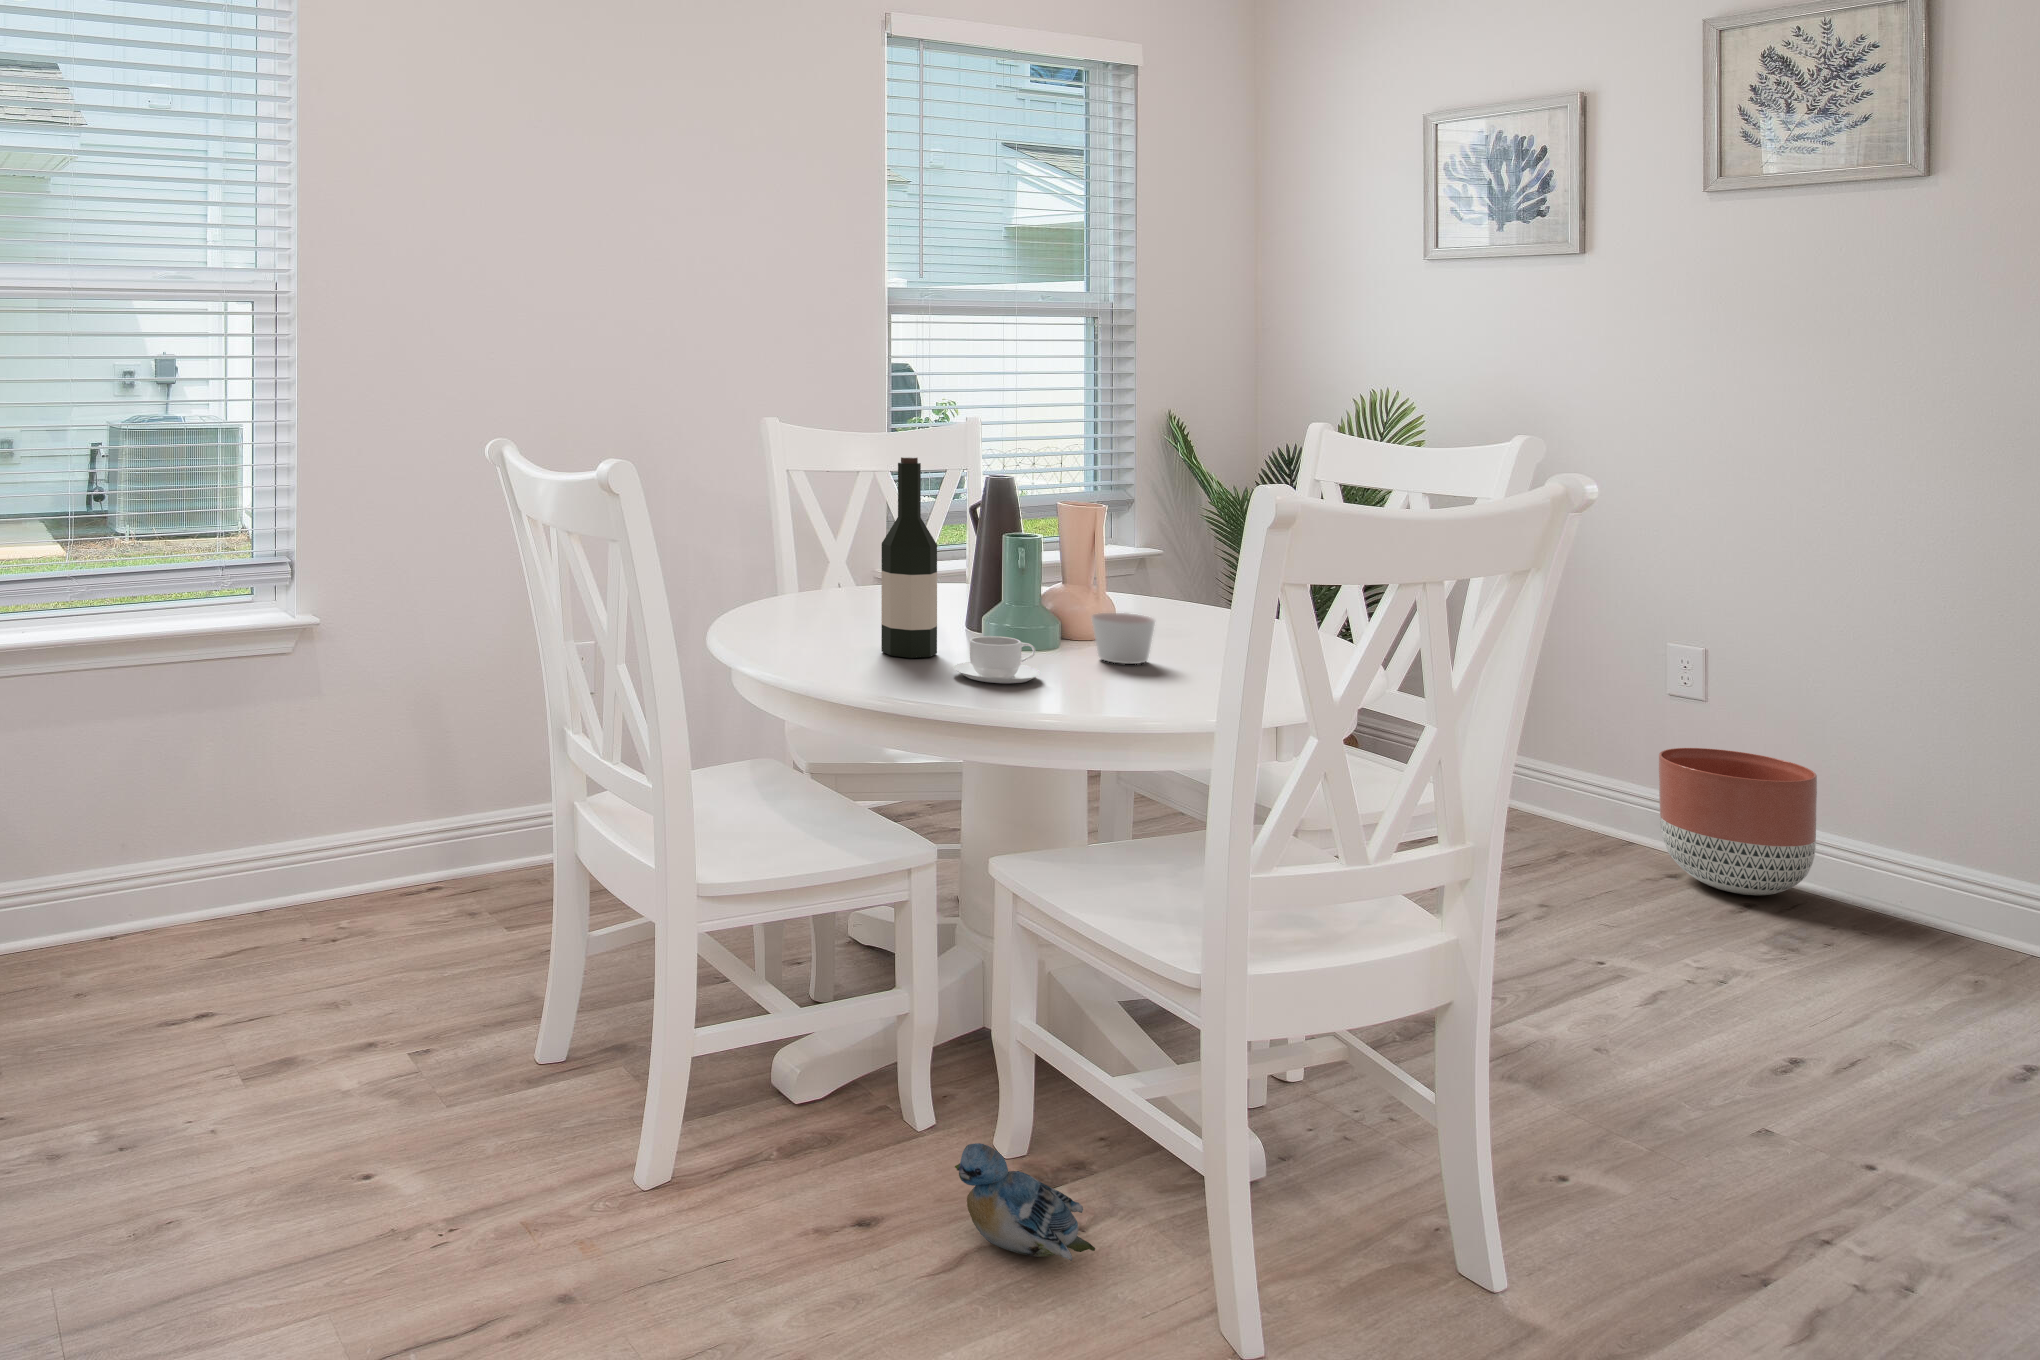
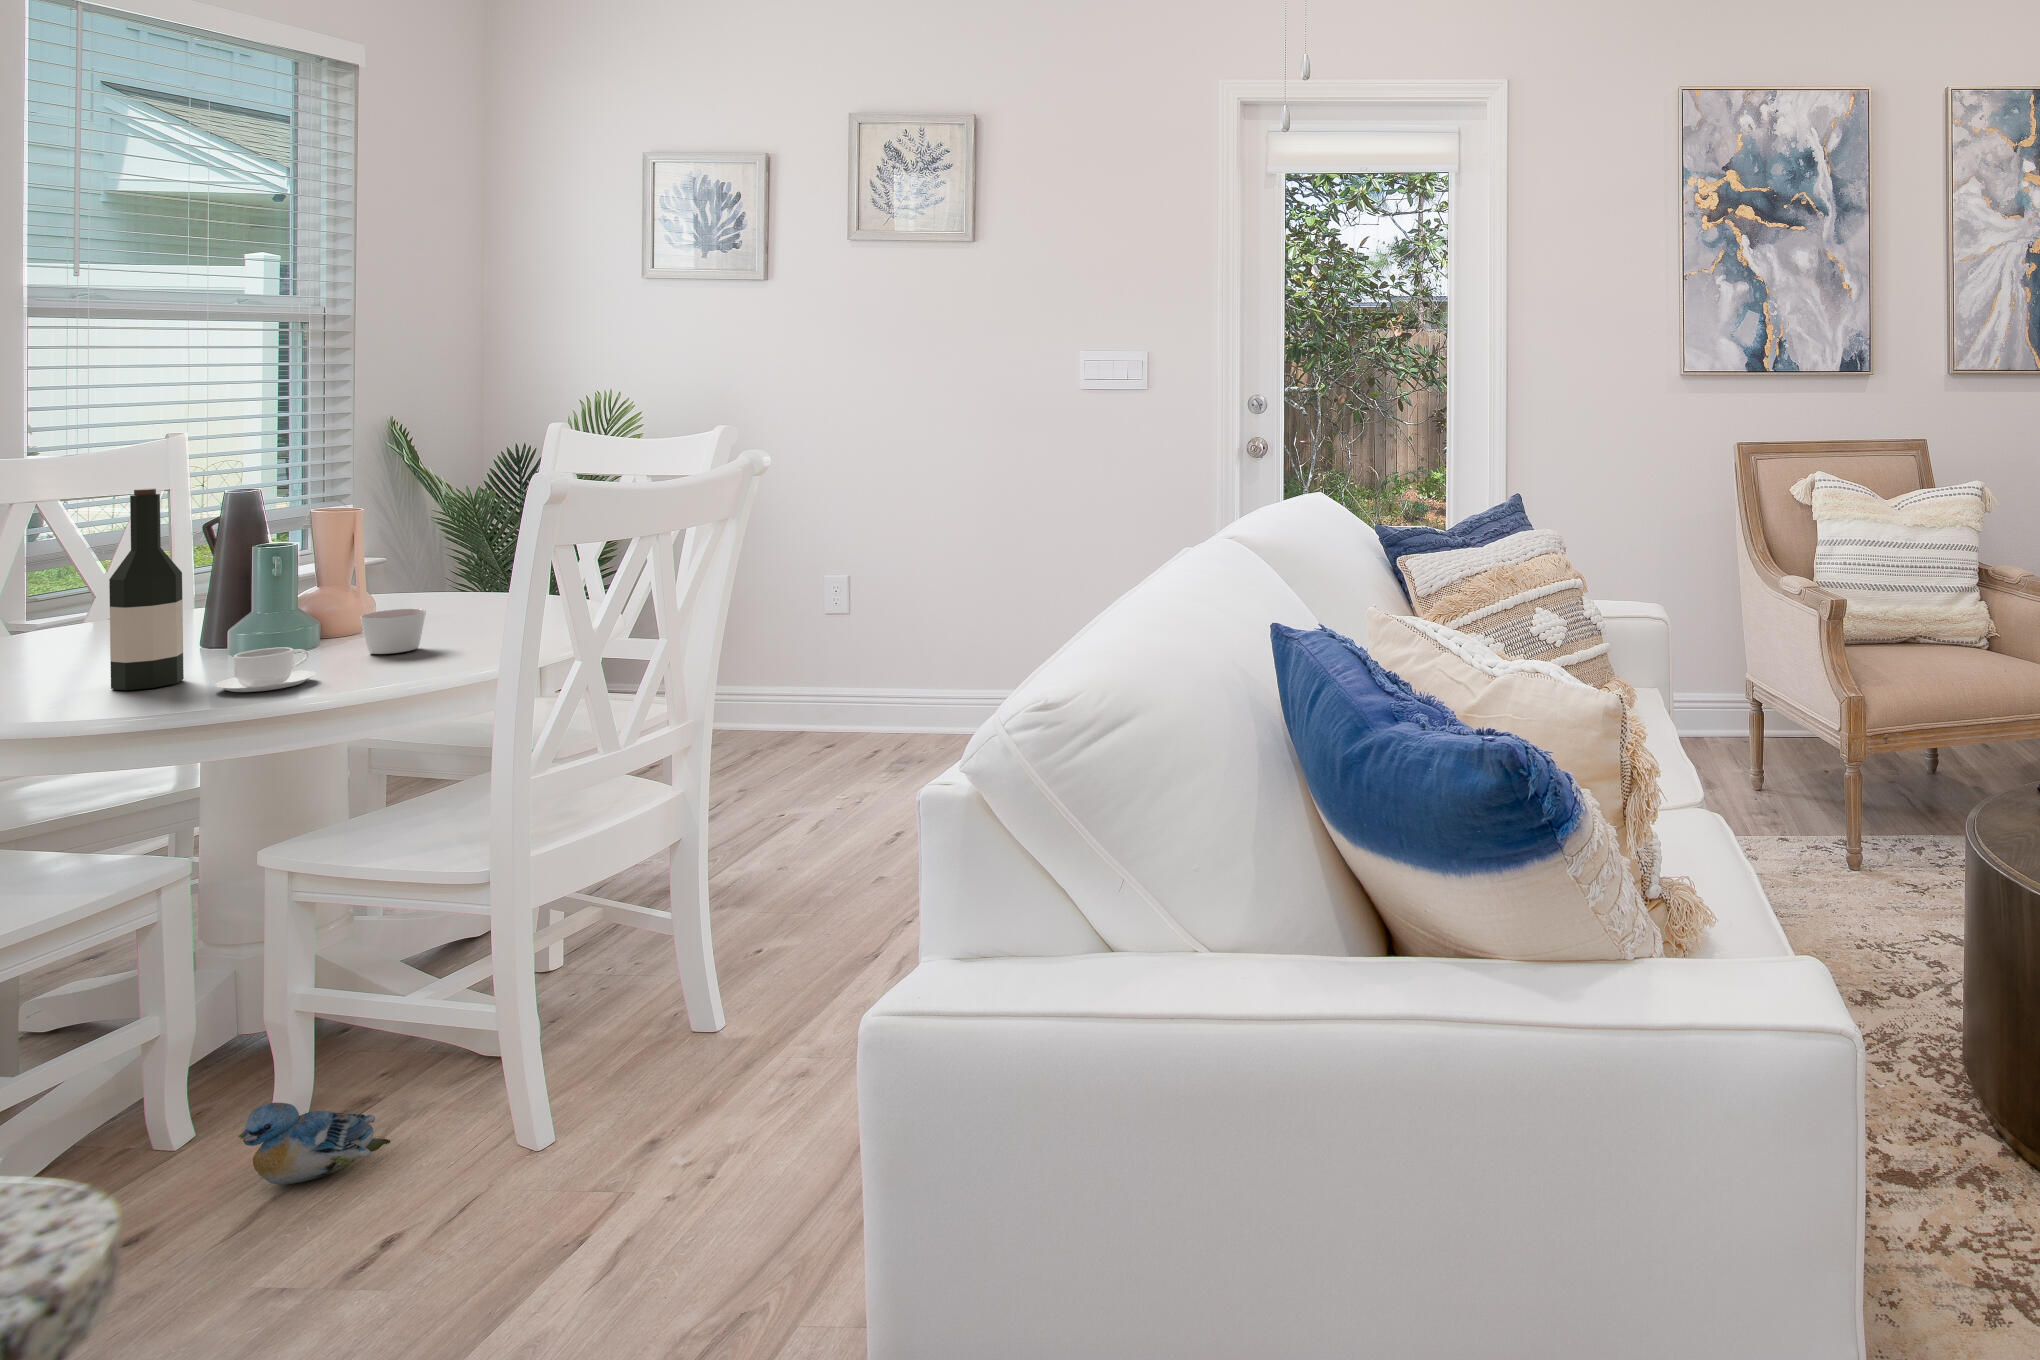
planter: present [1659,748,1817,895] -> none [822,644,917,745]

